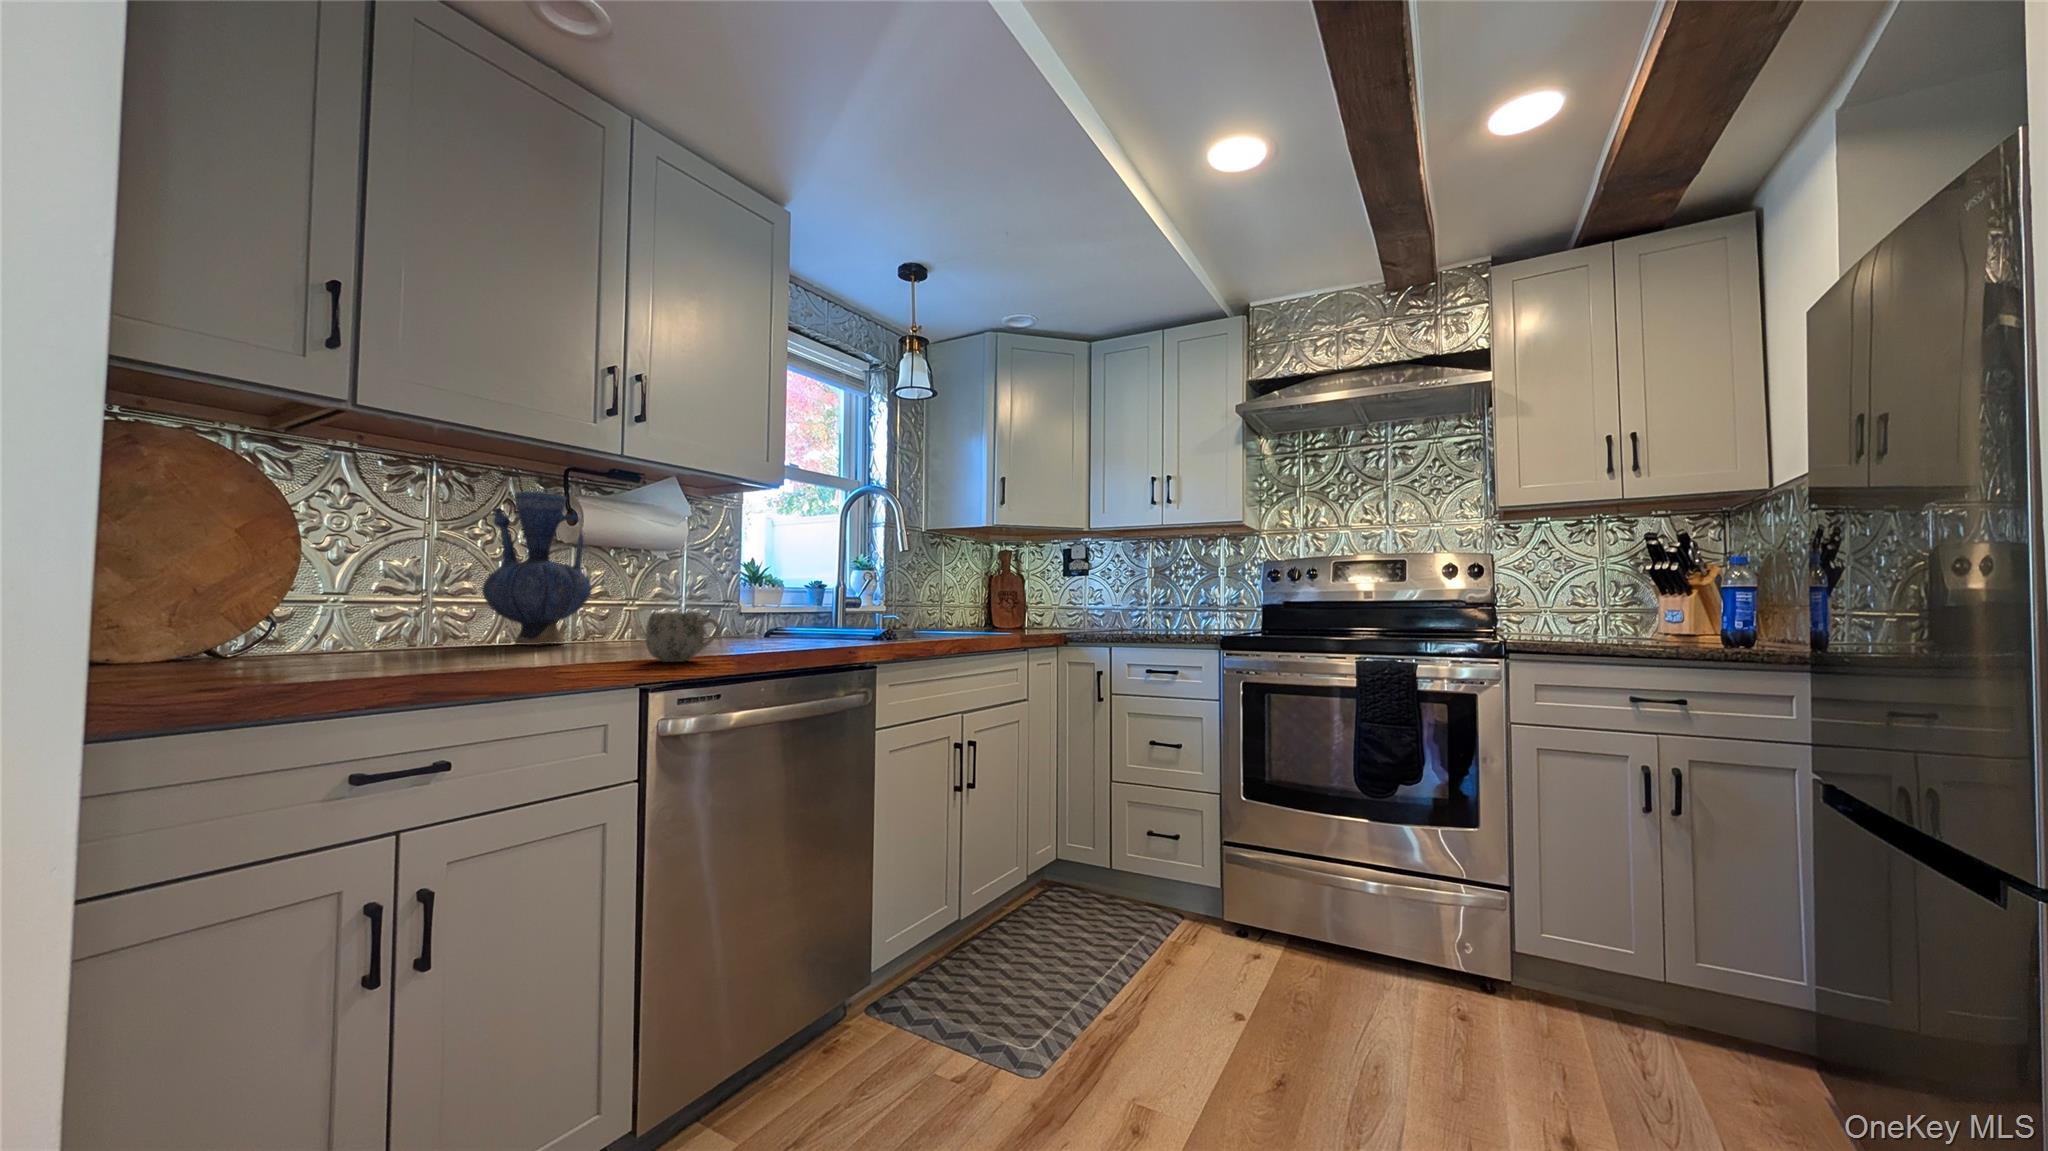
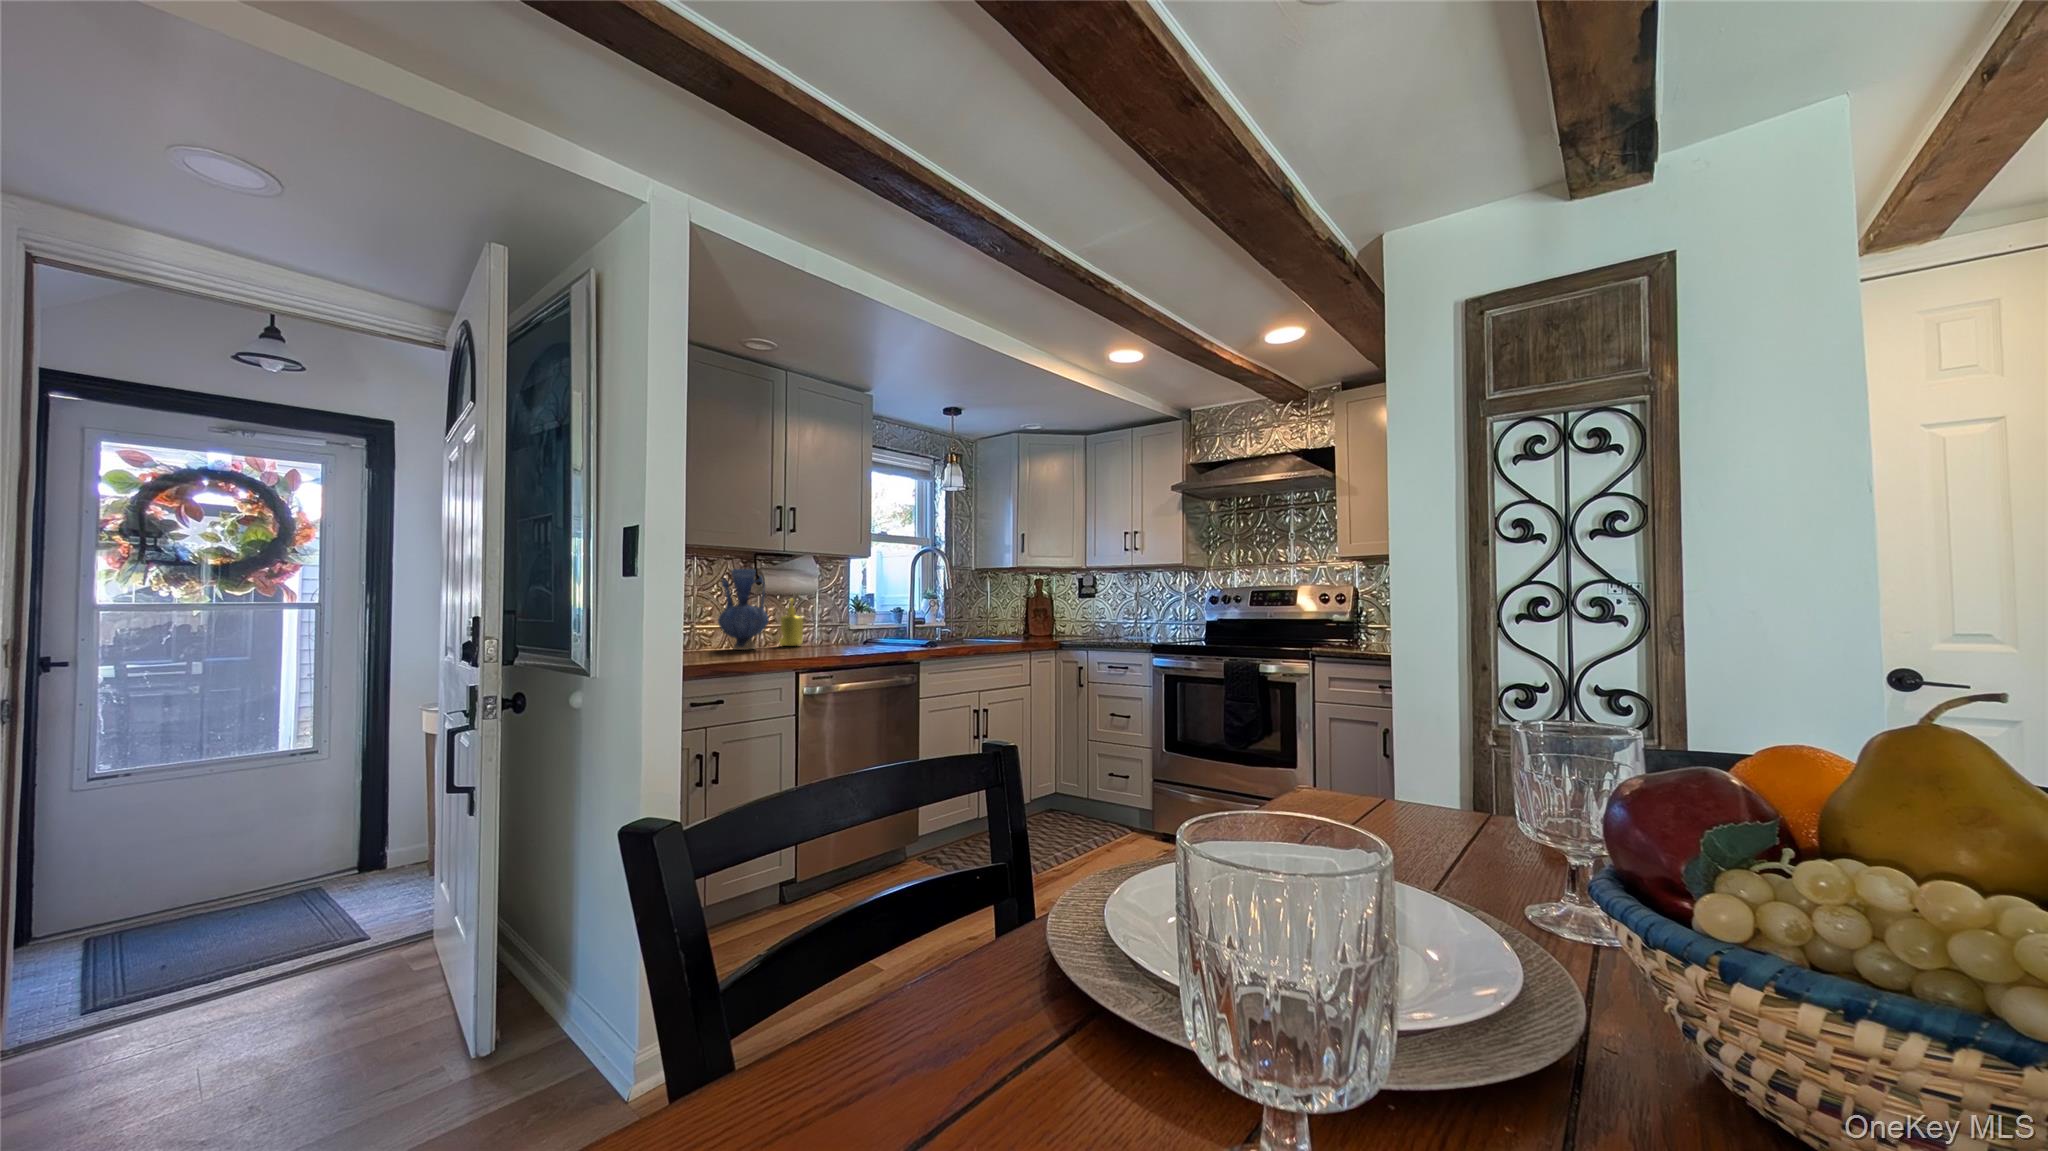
soap dispenser: none [613,556,660,638] -> present [779,599,803,646]
mug: present [645,612,720,662] -> none [799,634,834,659]

